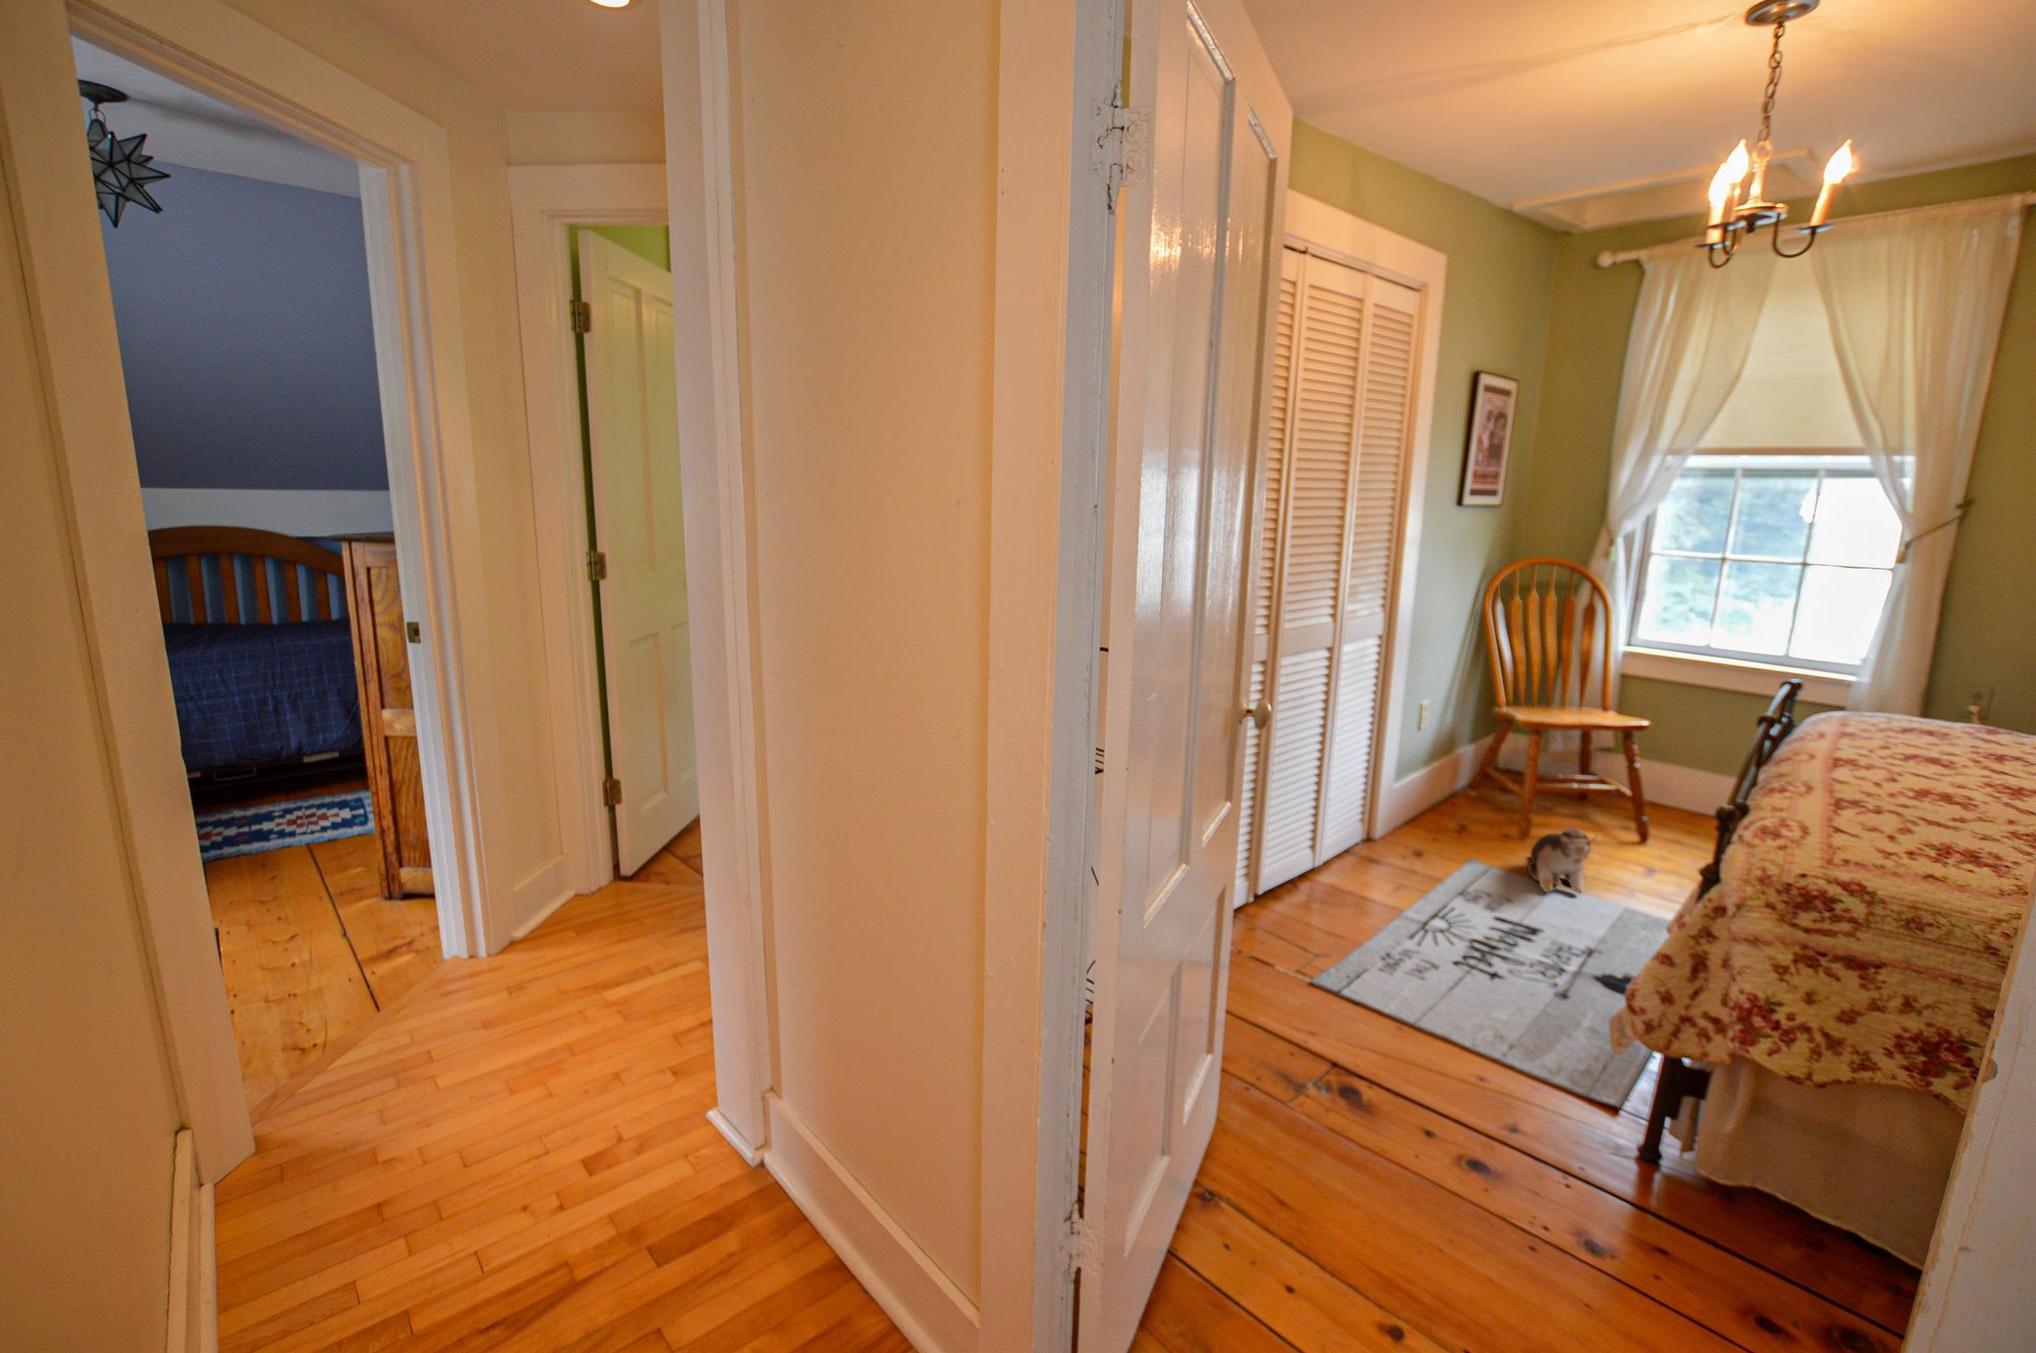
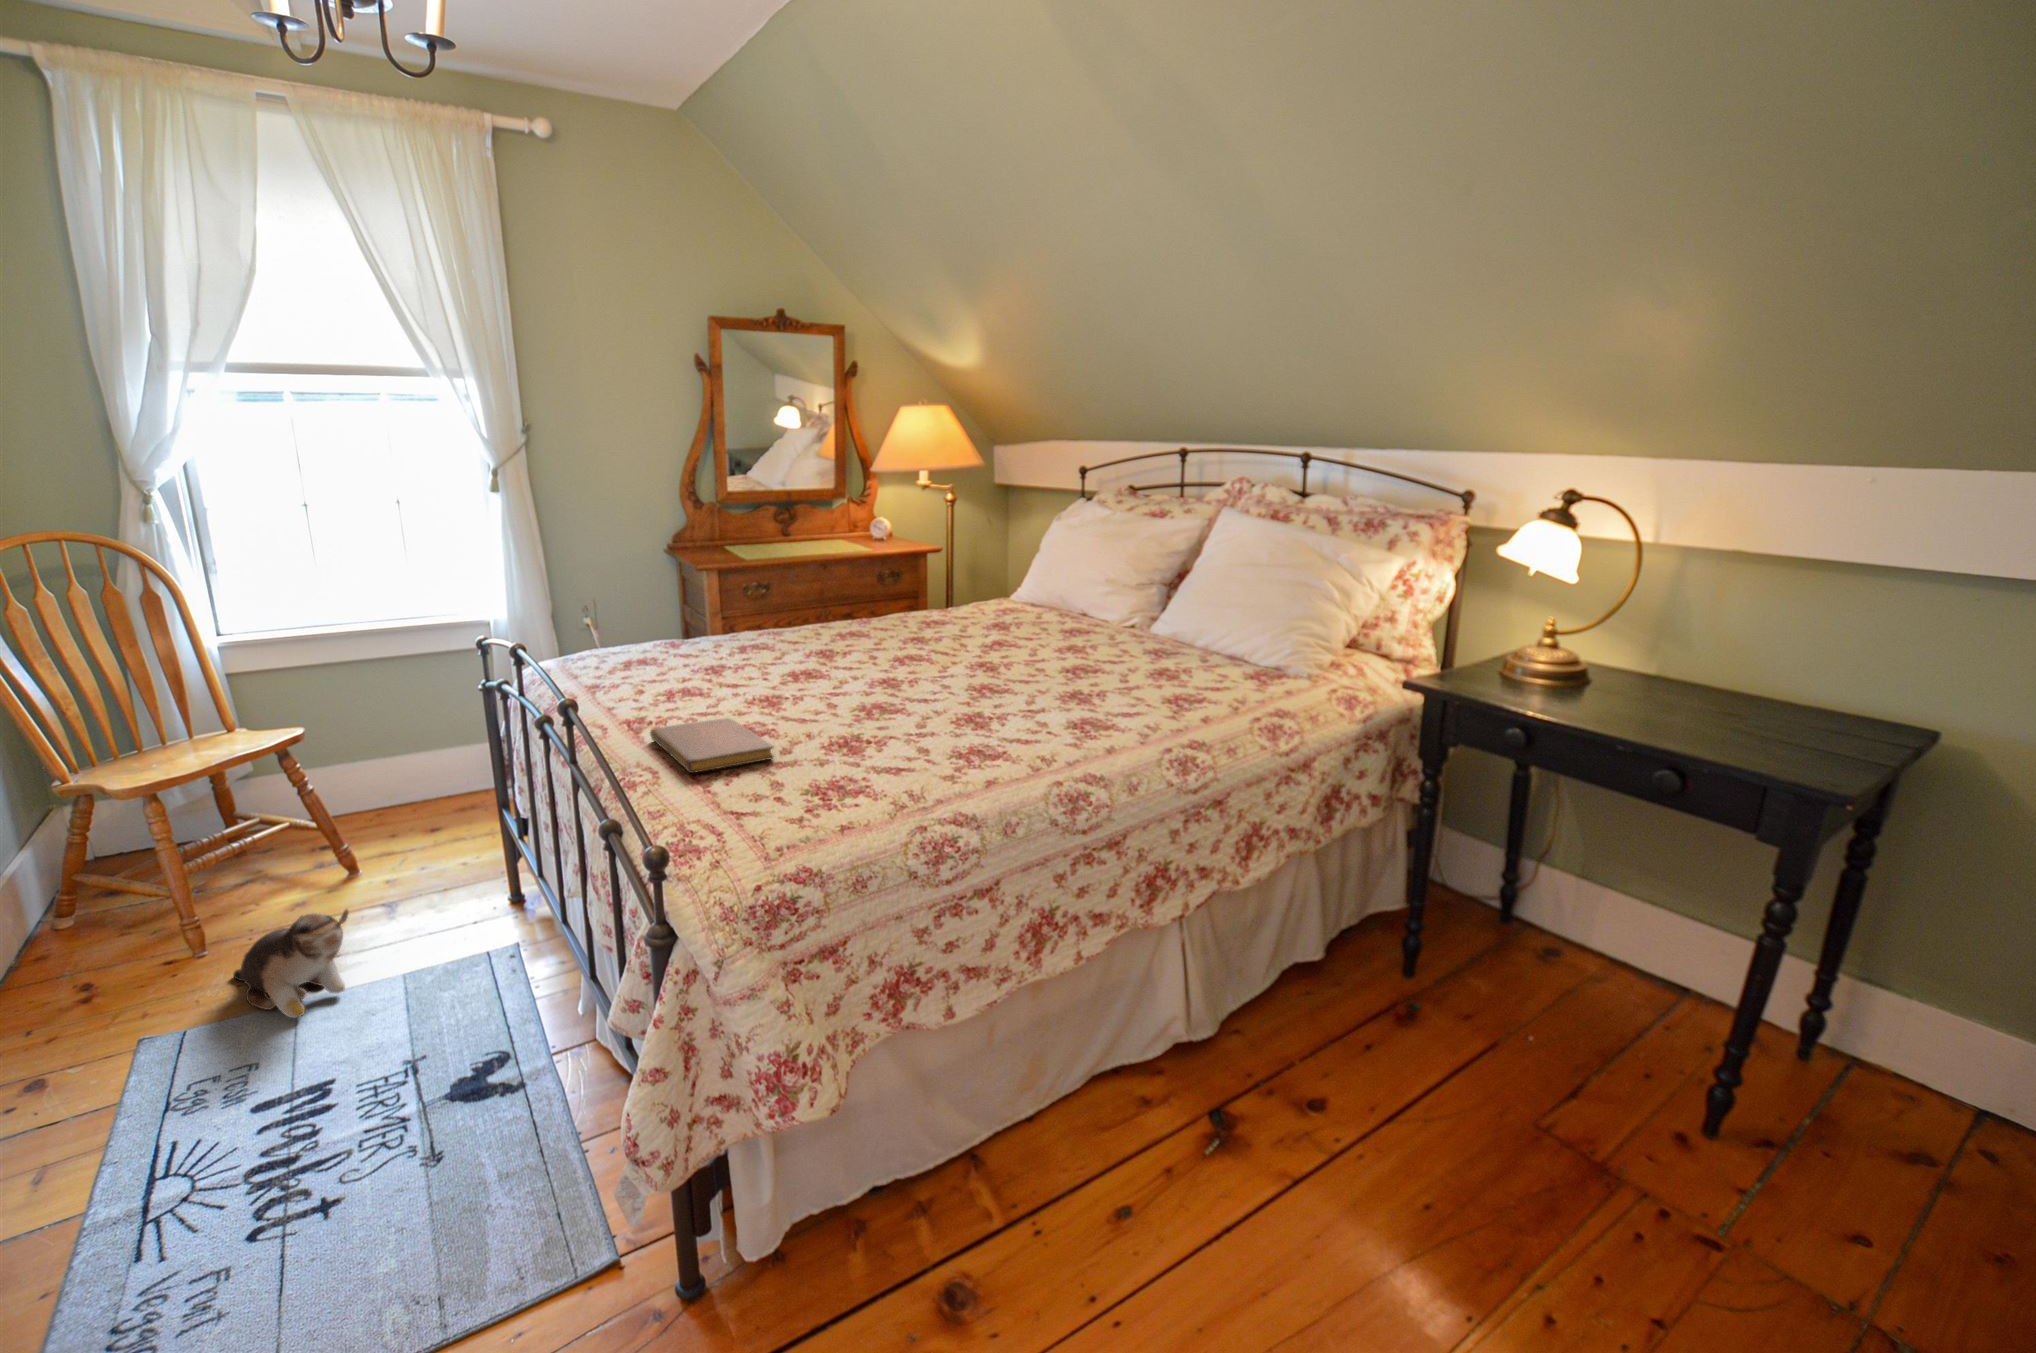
notebook: none [1849,765,1972,823] -> present [650,718,774,773]

